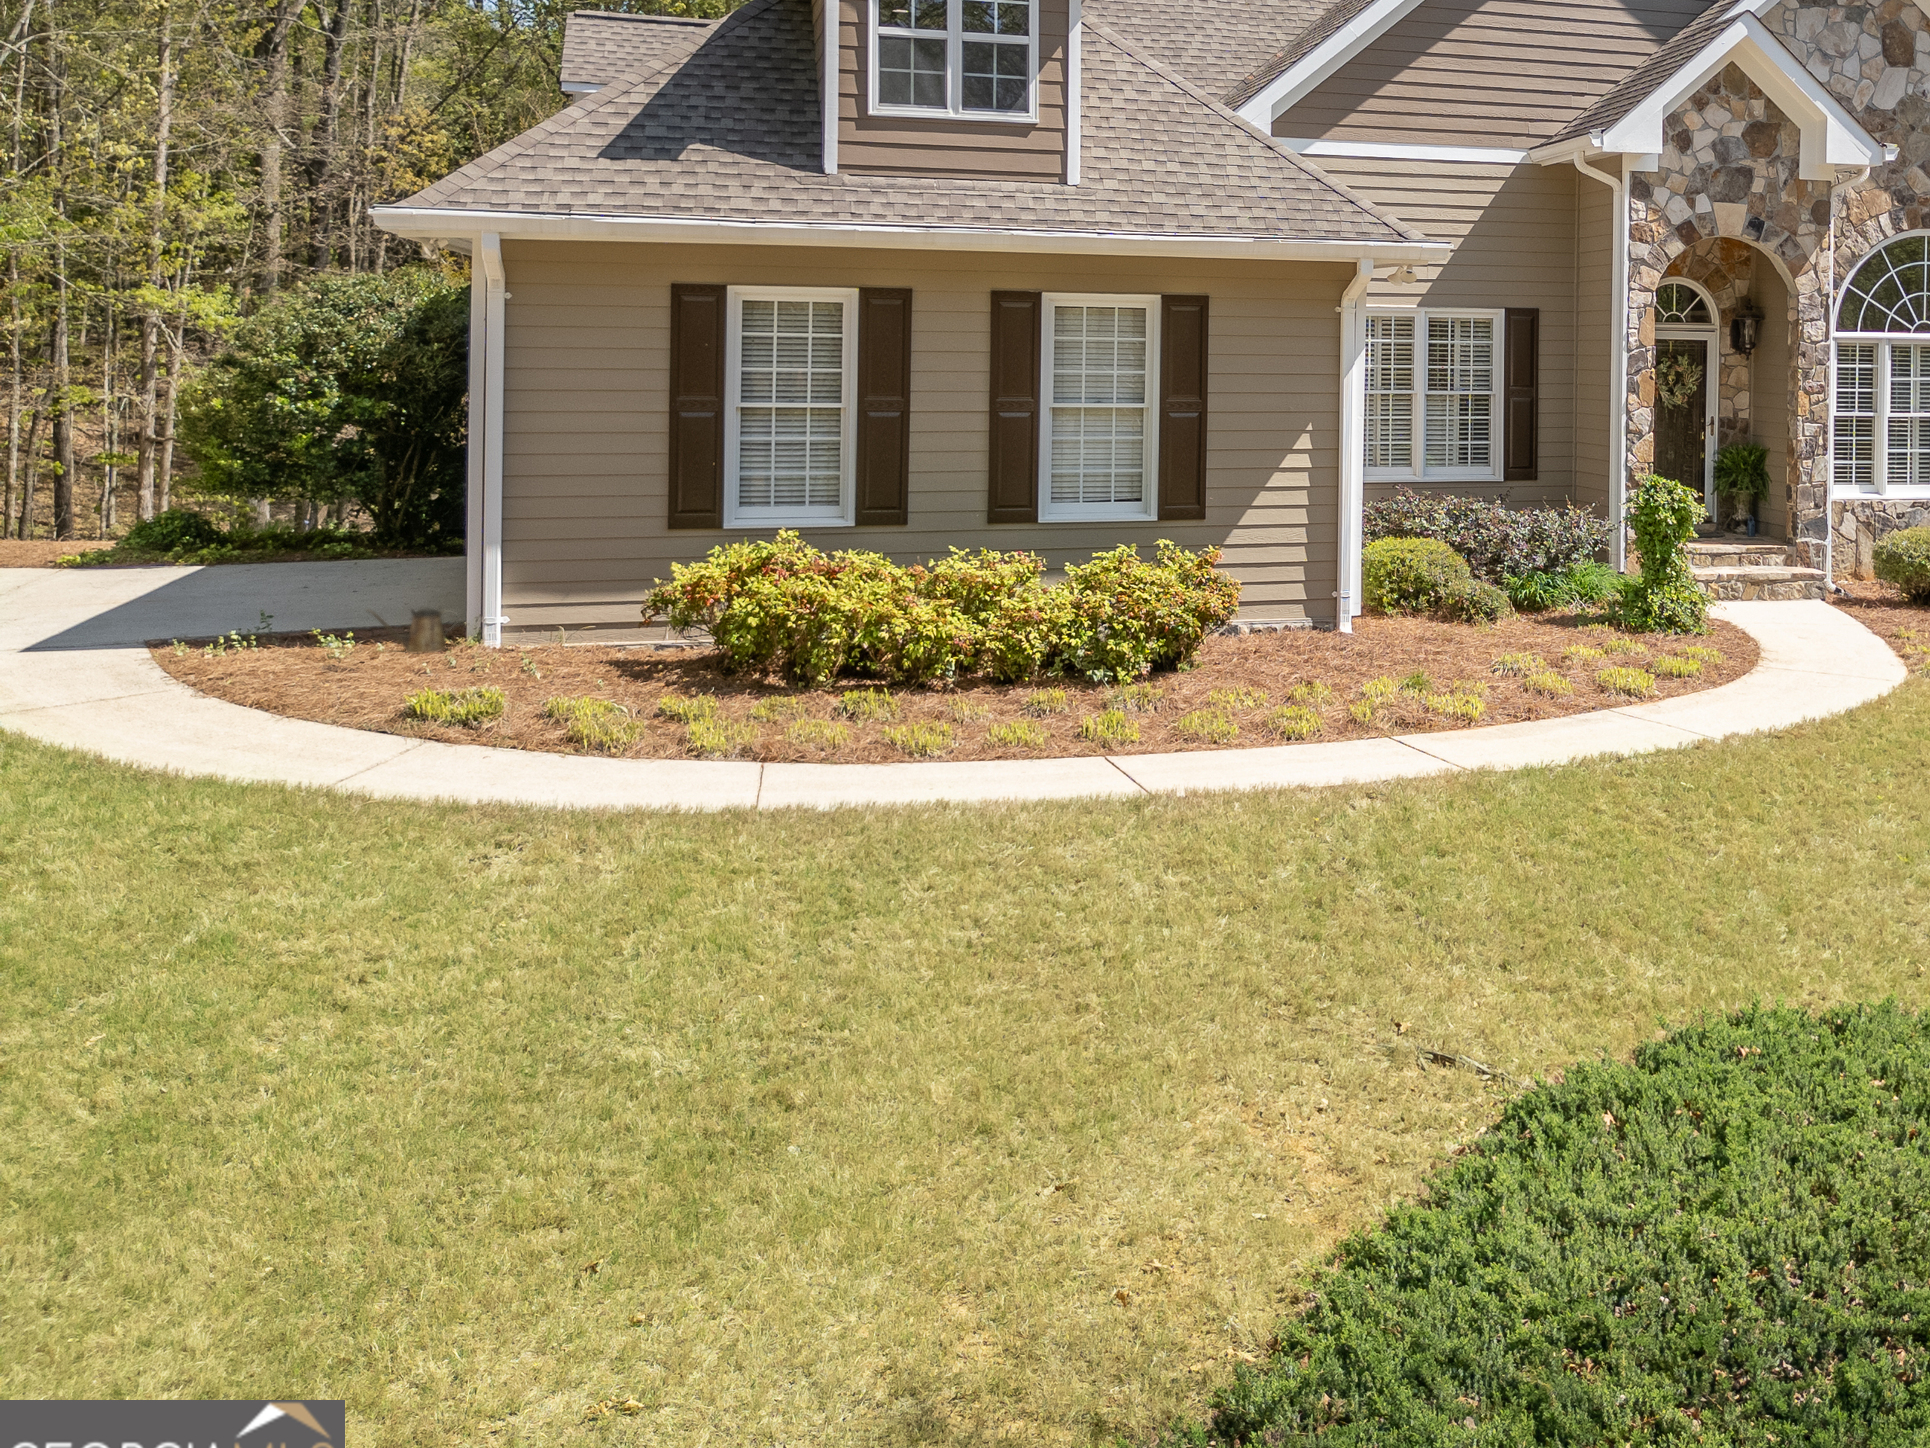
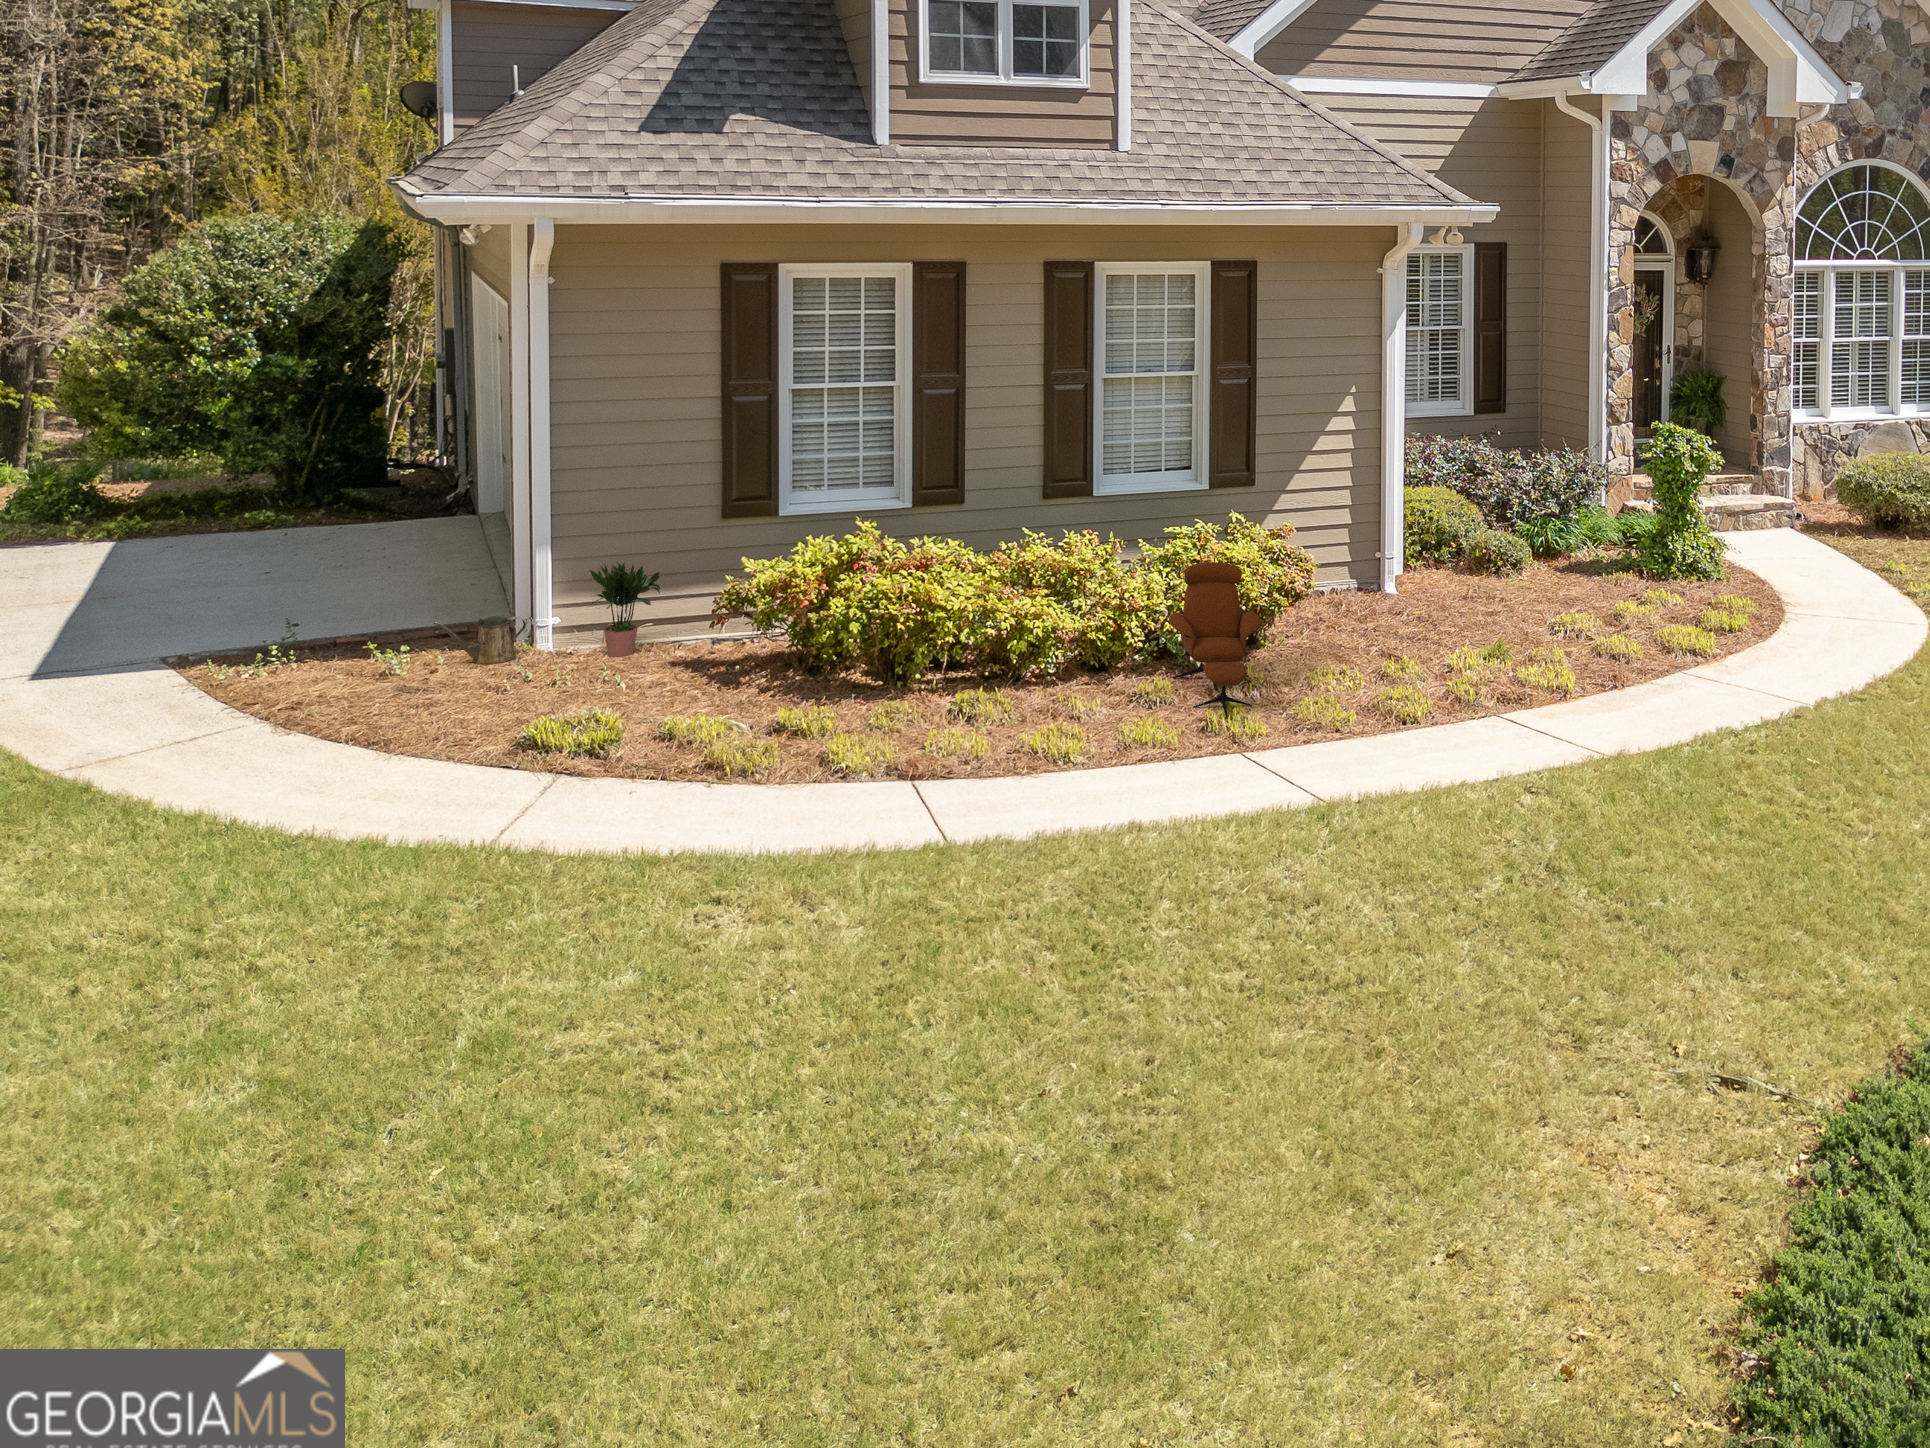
potted plant: none [510,555,586,653] -> present [590,562,660,657]
lounge chair: none [1036,572,1133,721] -> present [1169,562,1261,717]

